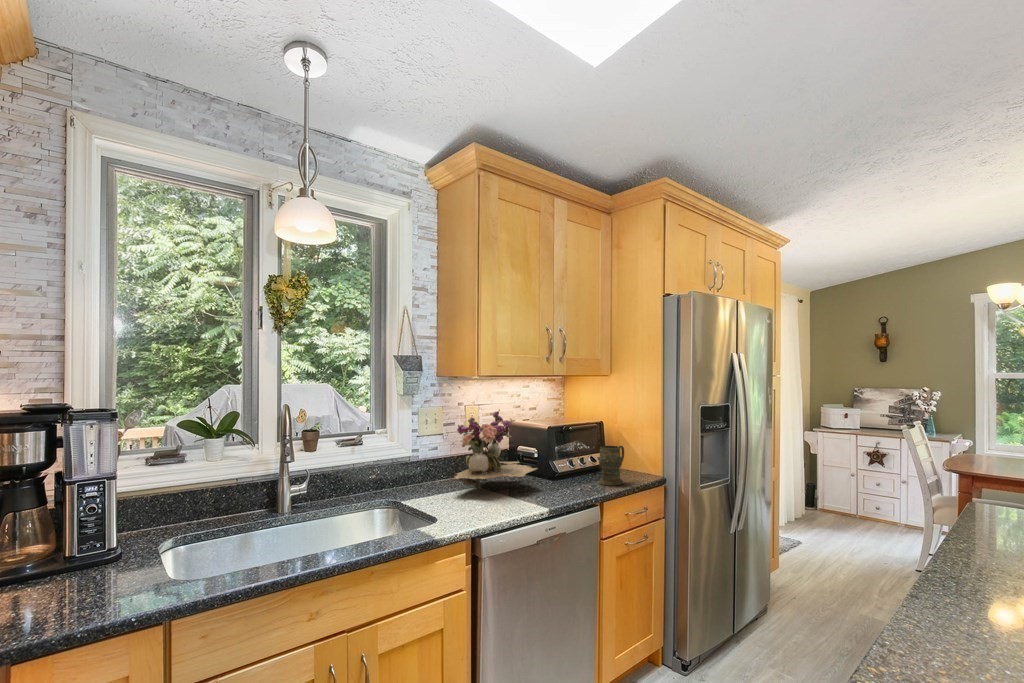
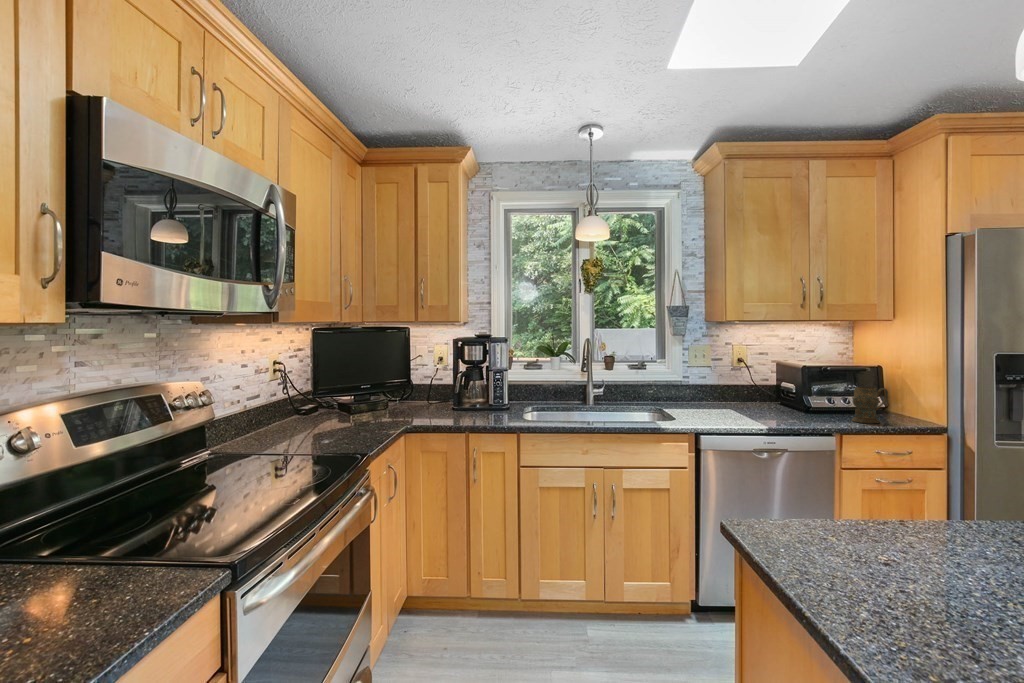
flower arrangement: present [453,409,538,489] -> none [704,350,783,411]

